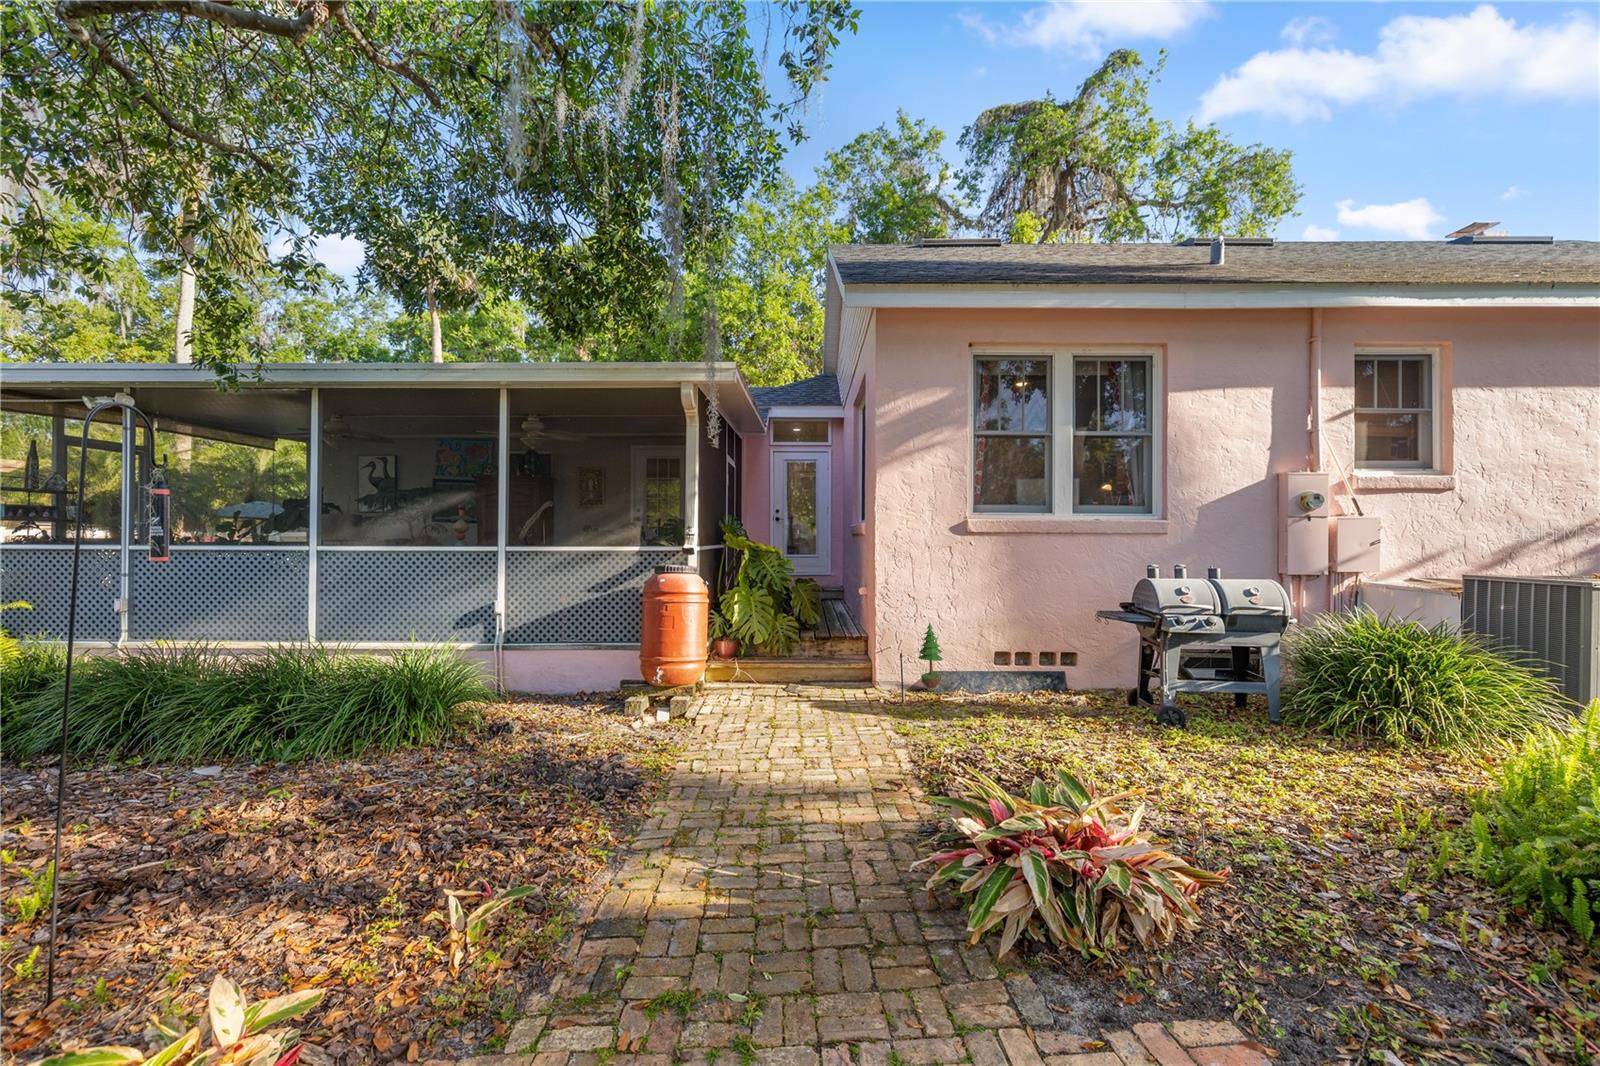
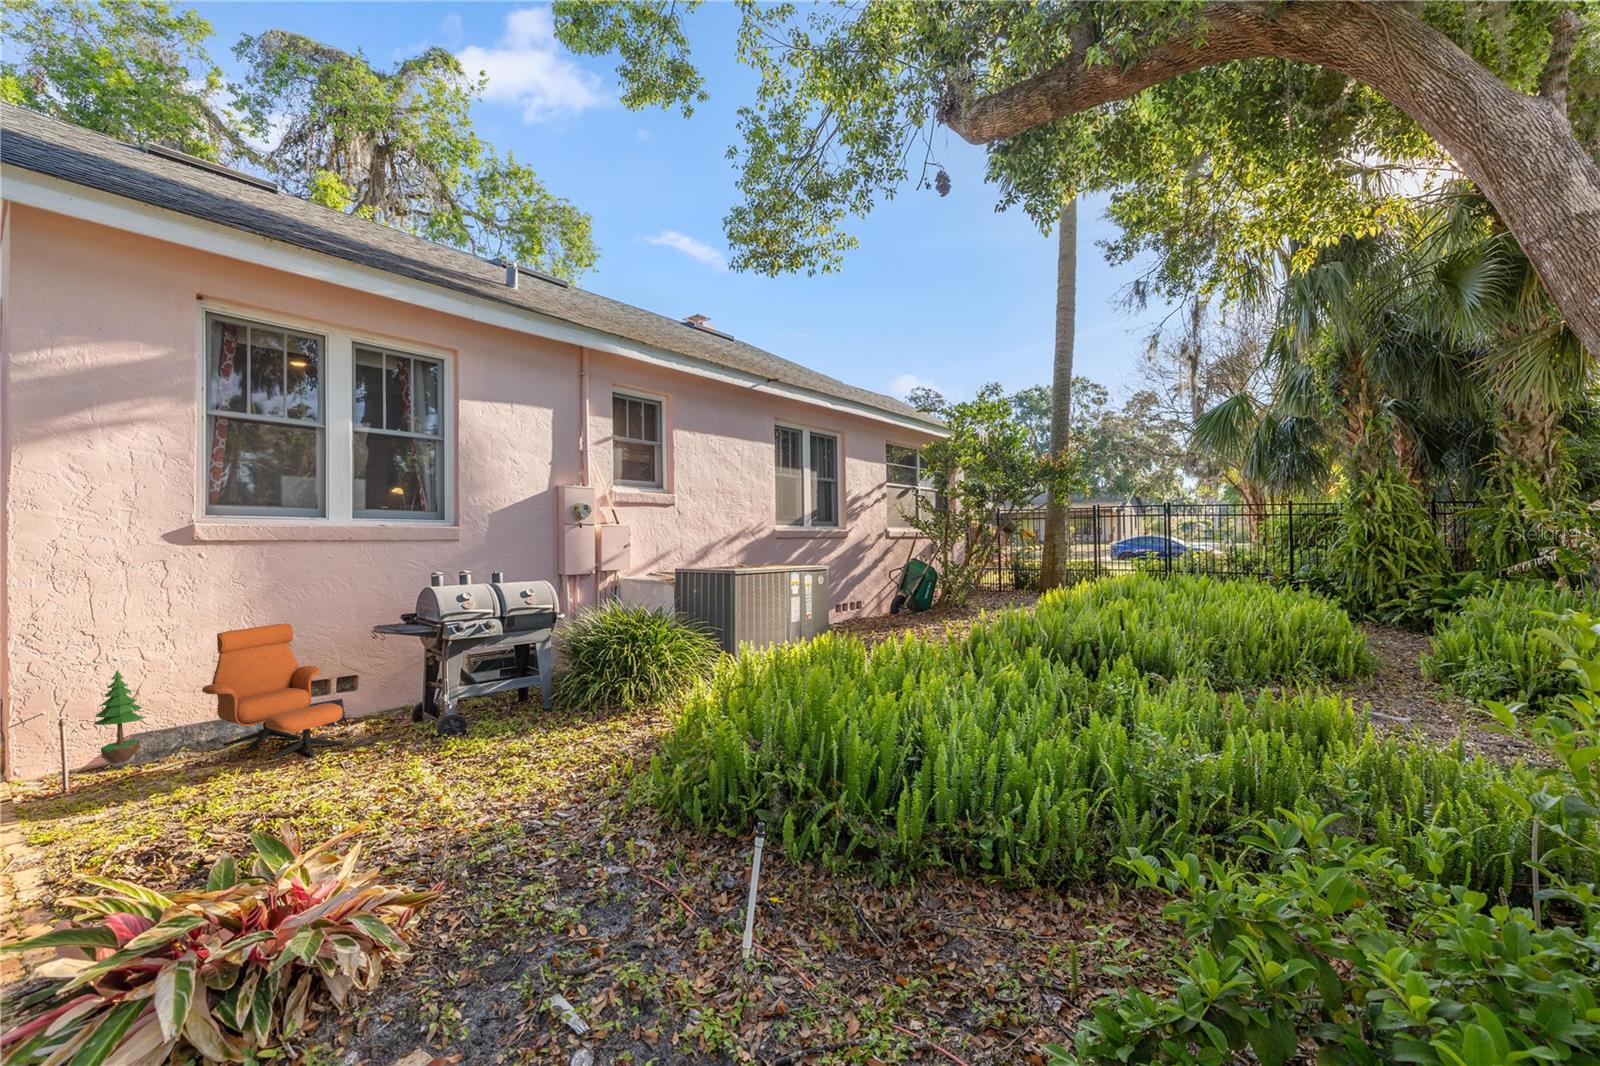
lounge chair: none [975,600,1076,715] -> present [202,624,345,760]

